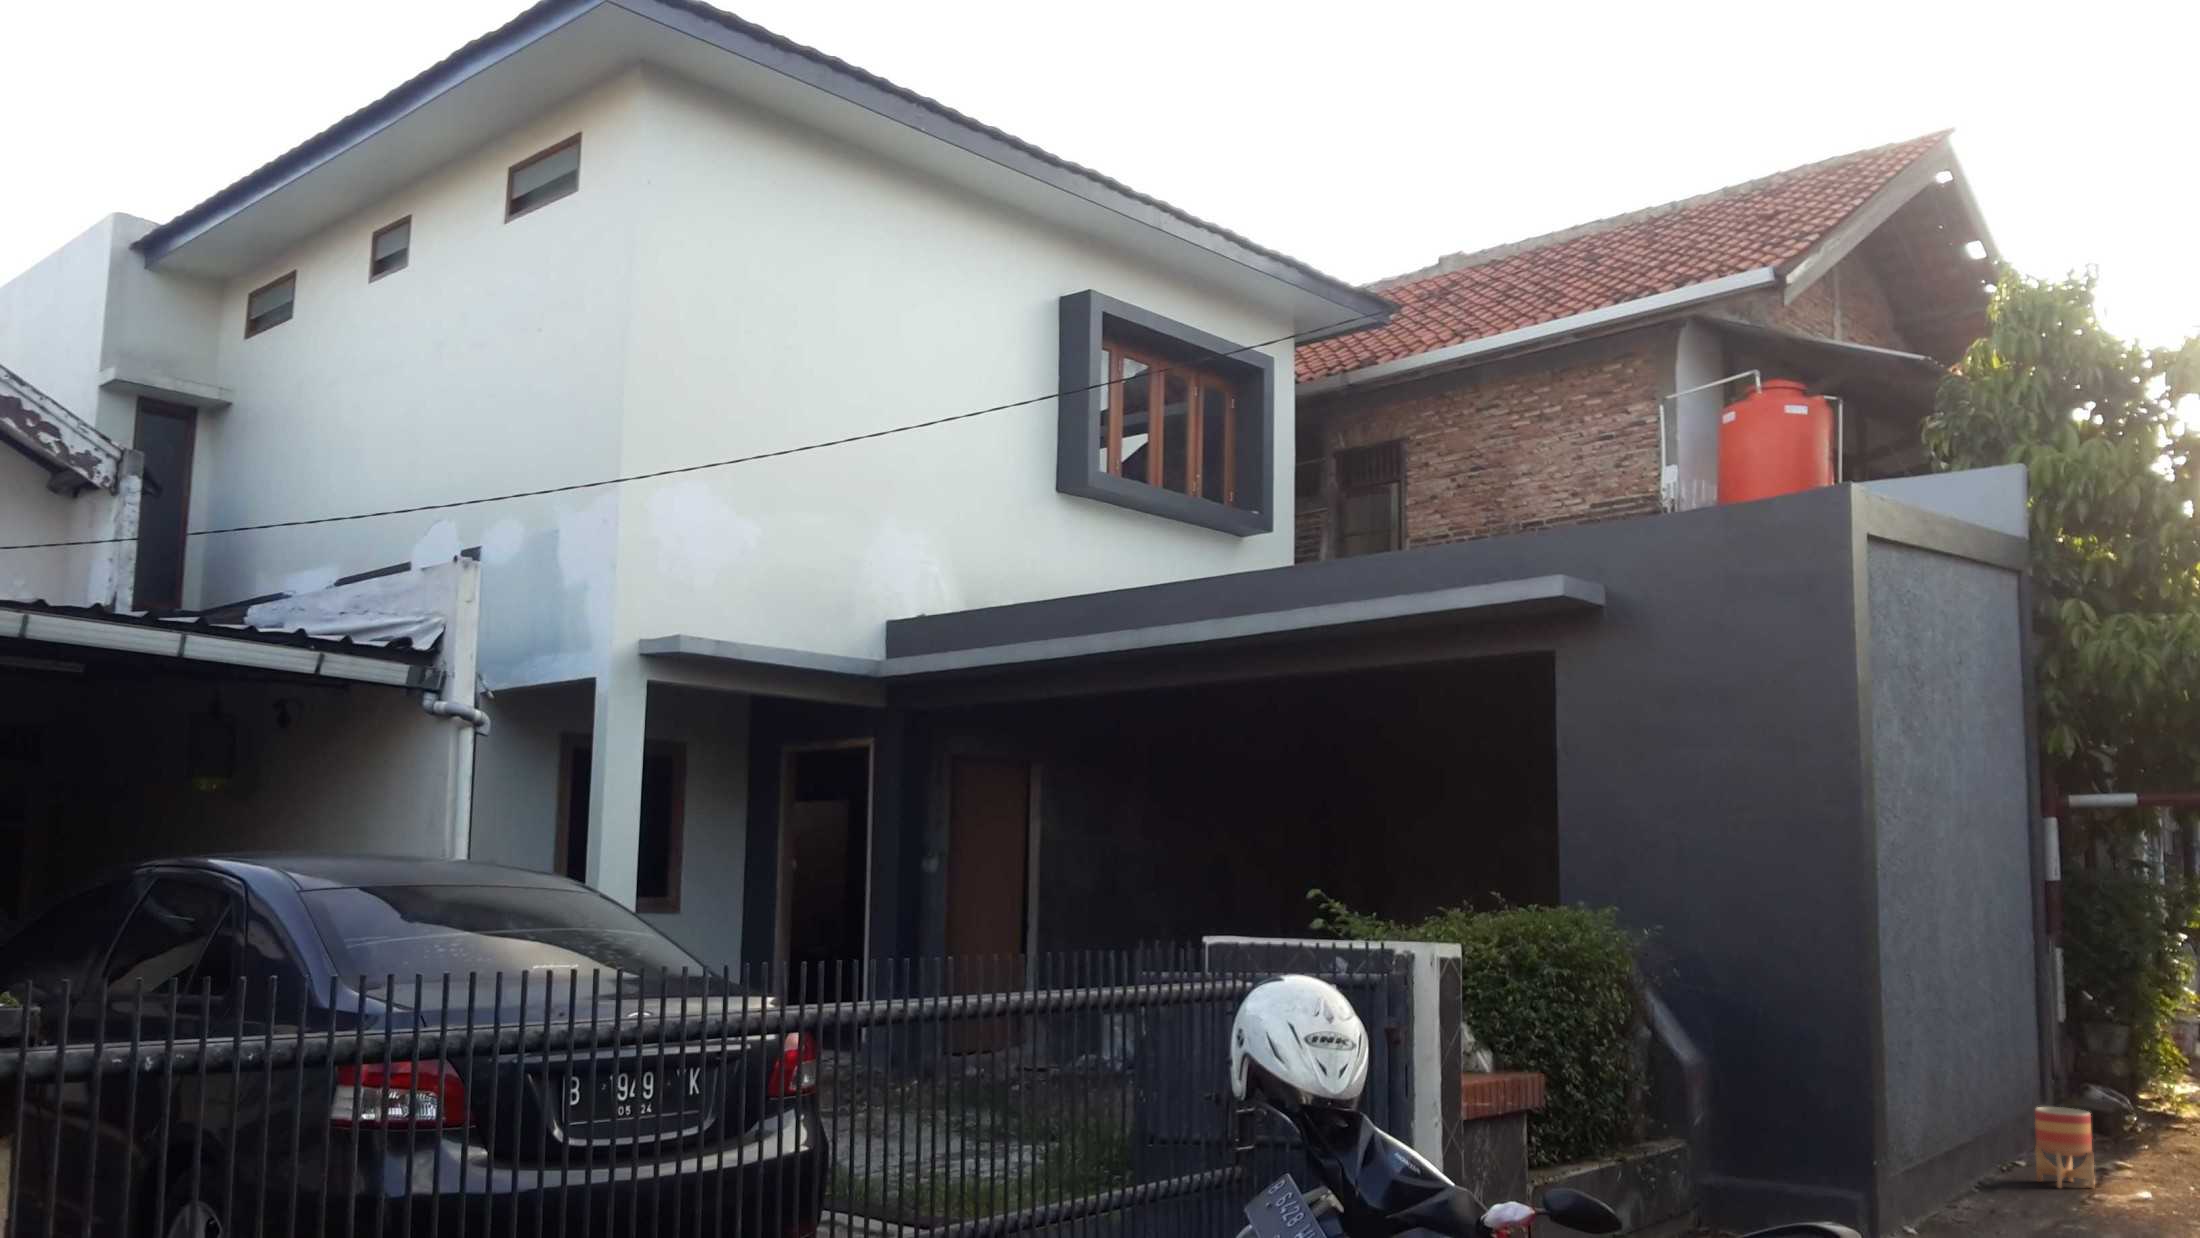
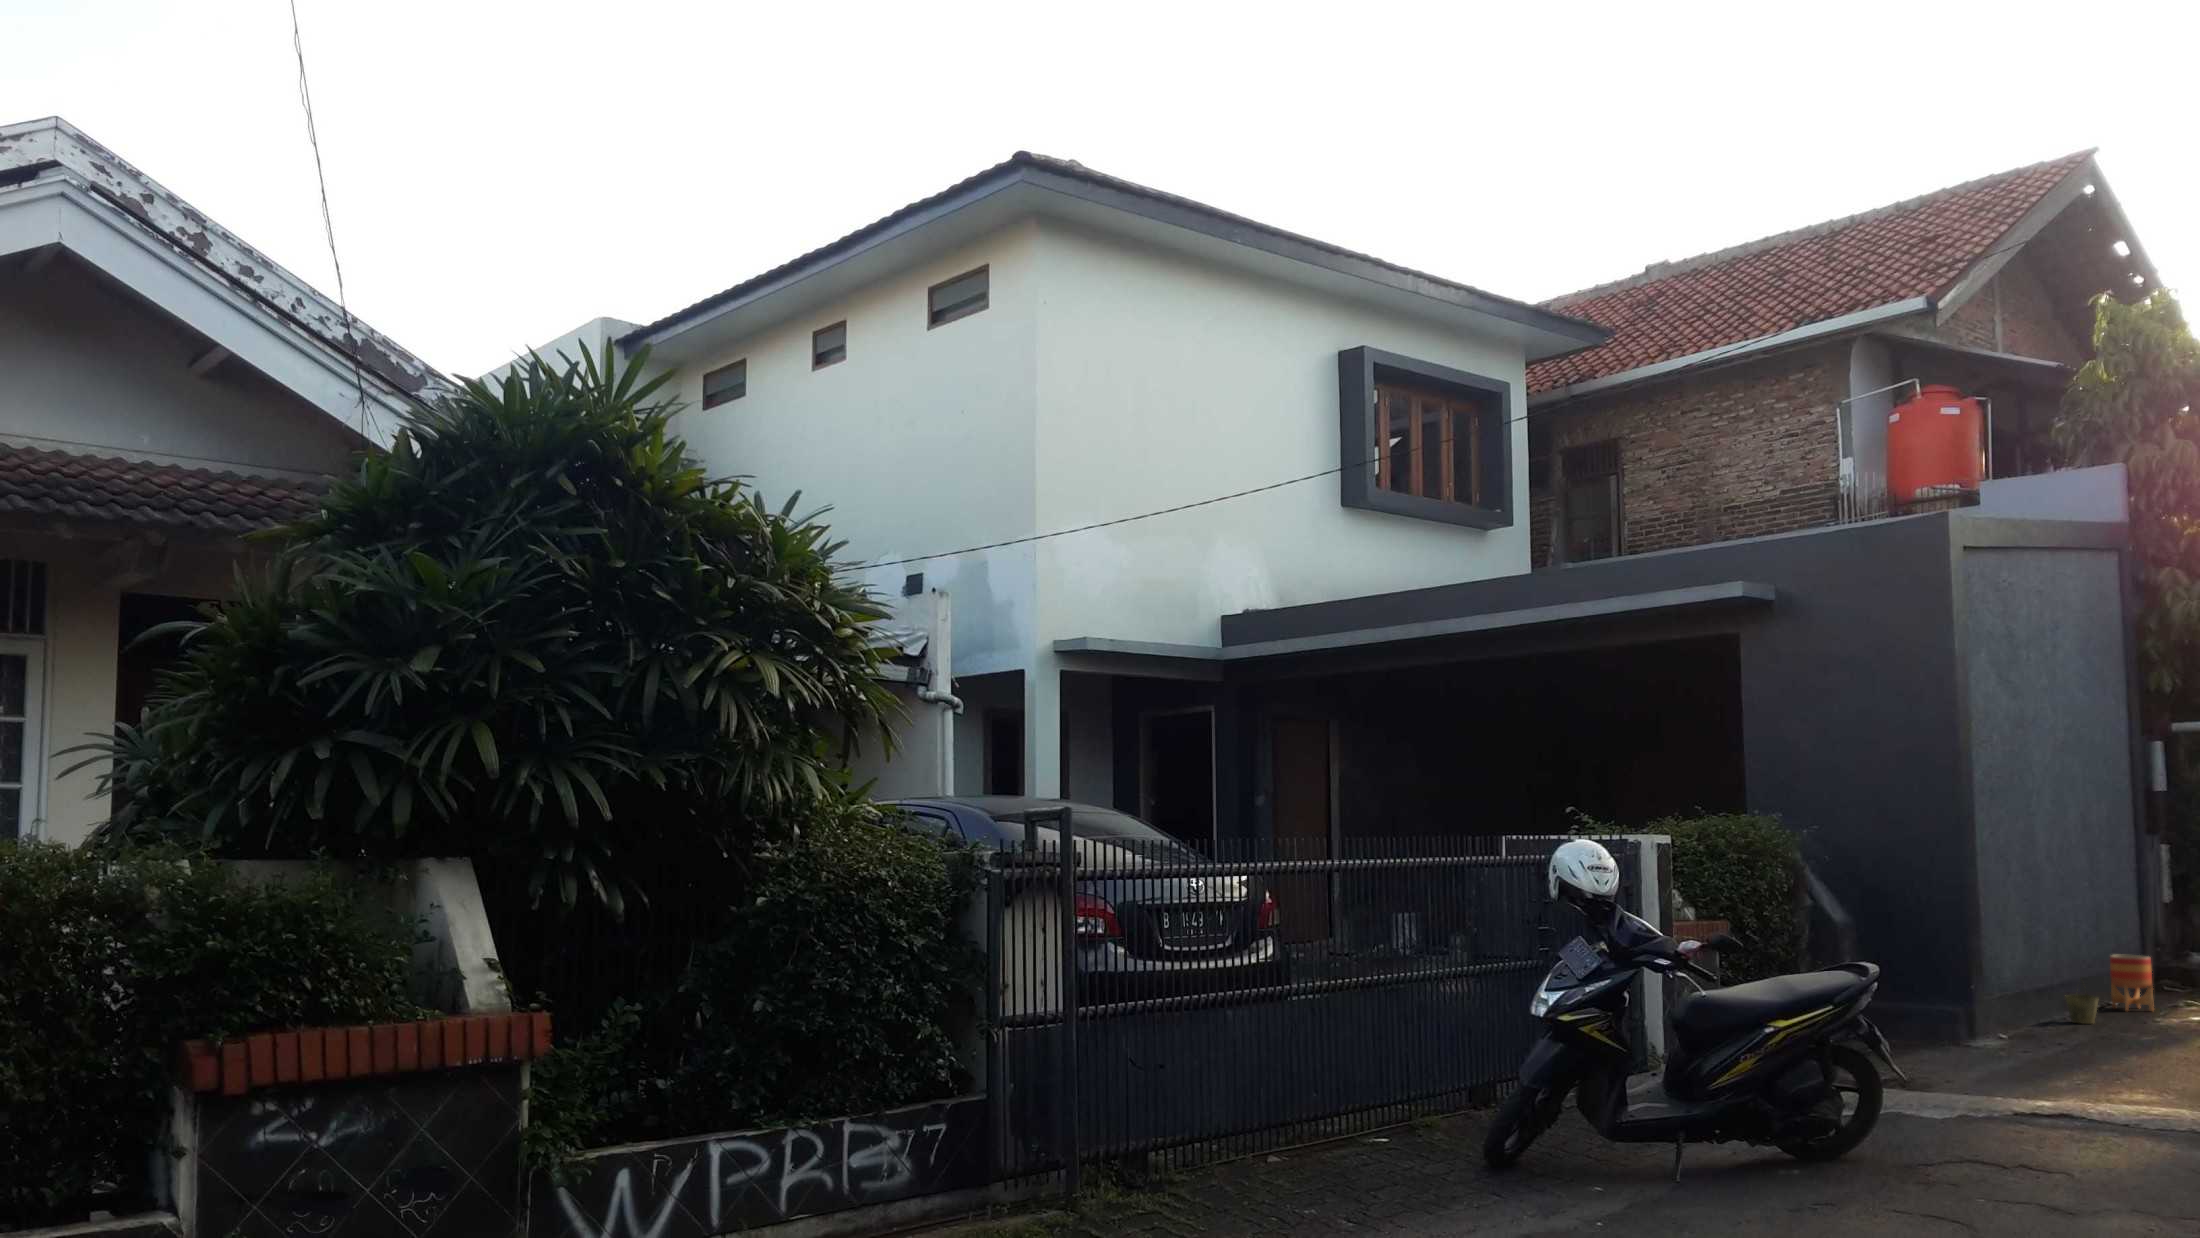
bucket: none [1989,1148,2038,1214] -> present [2065,994,2098,1024]

